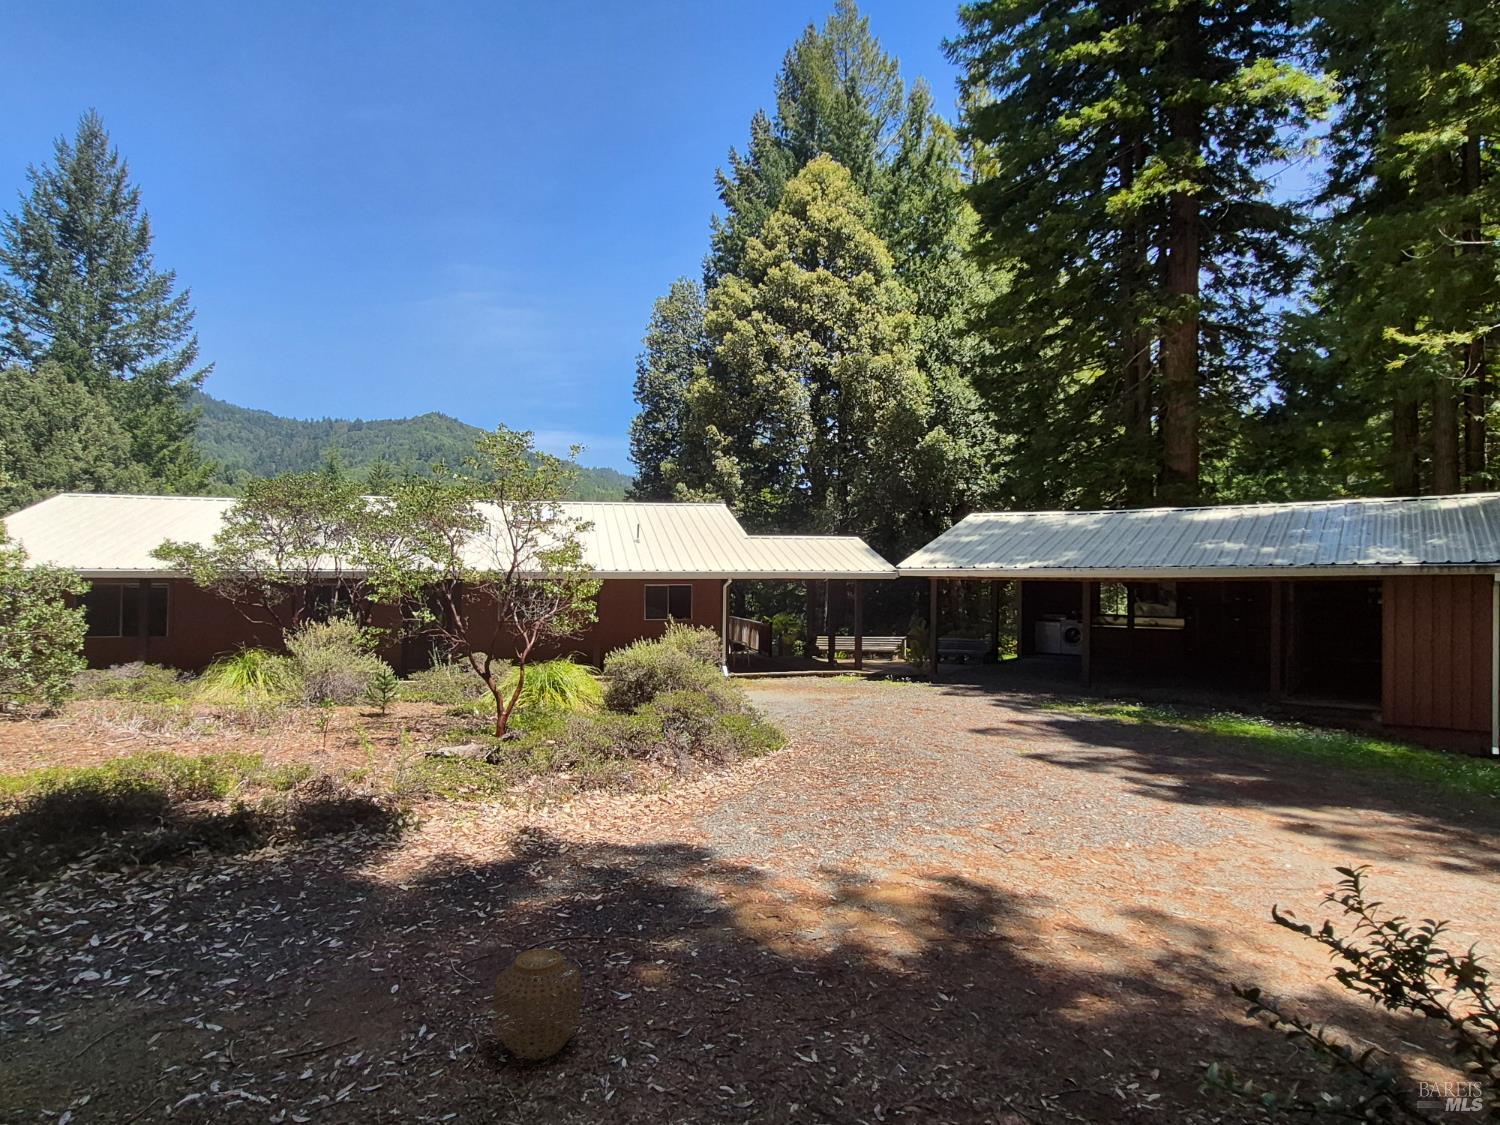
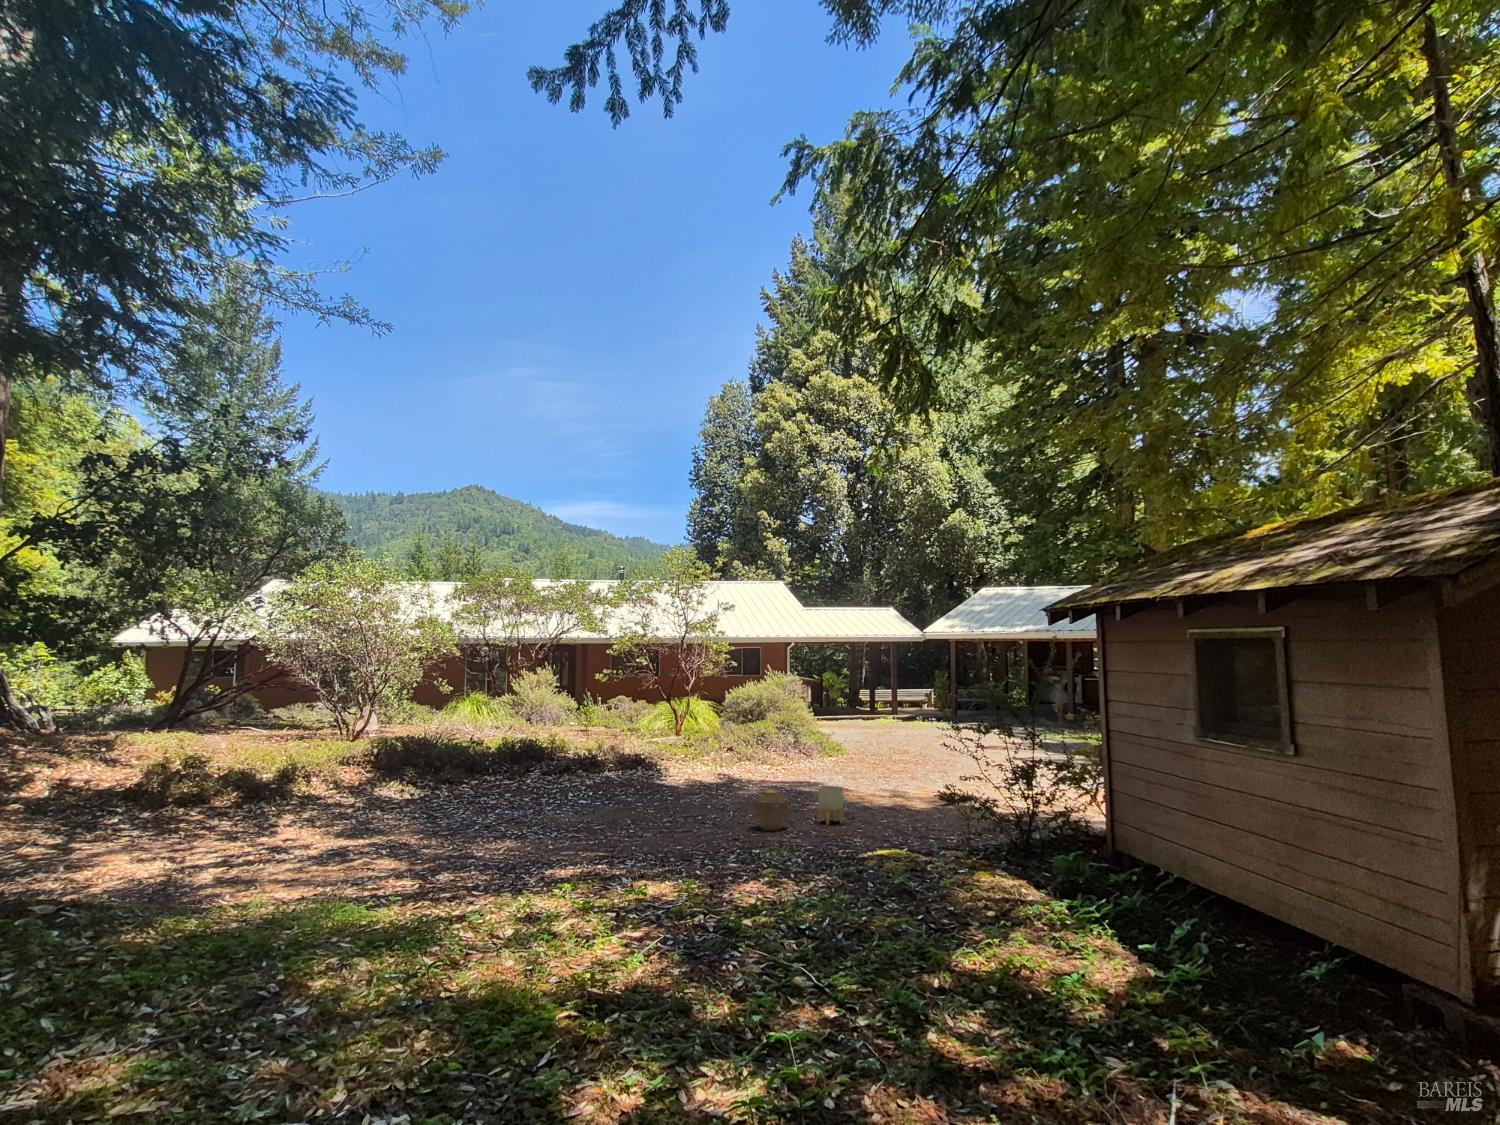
planter: none [663,920,721,1026] -> present [818,786,843,825]

